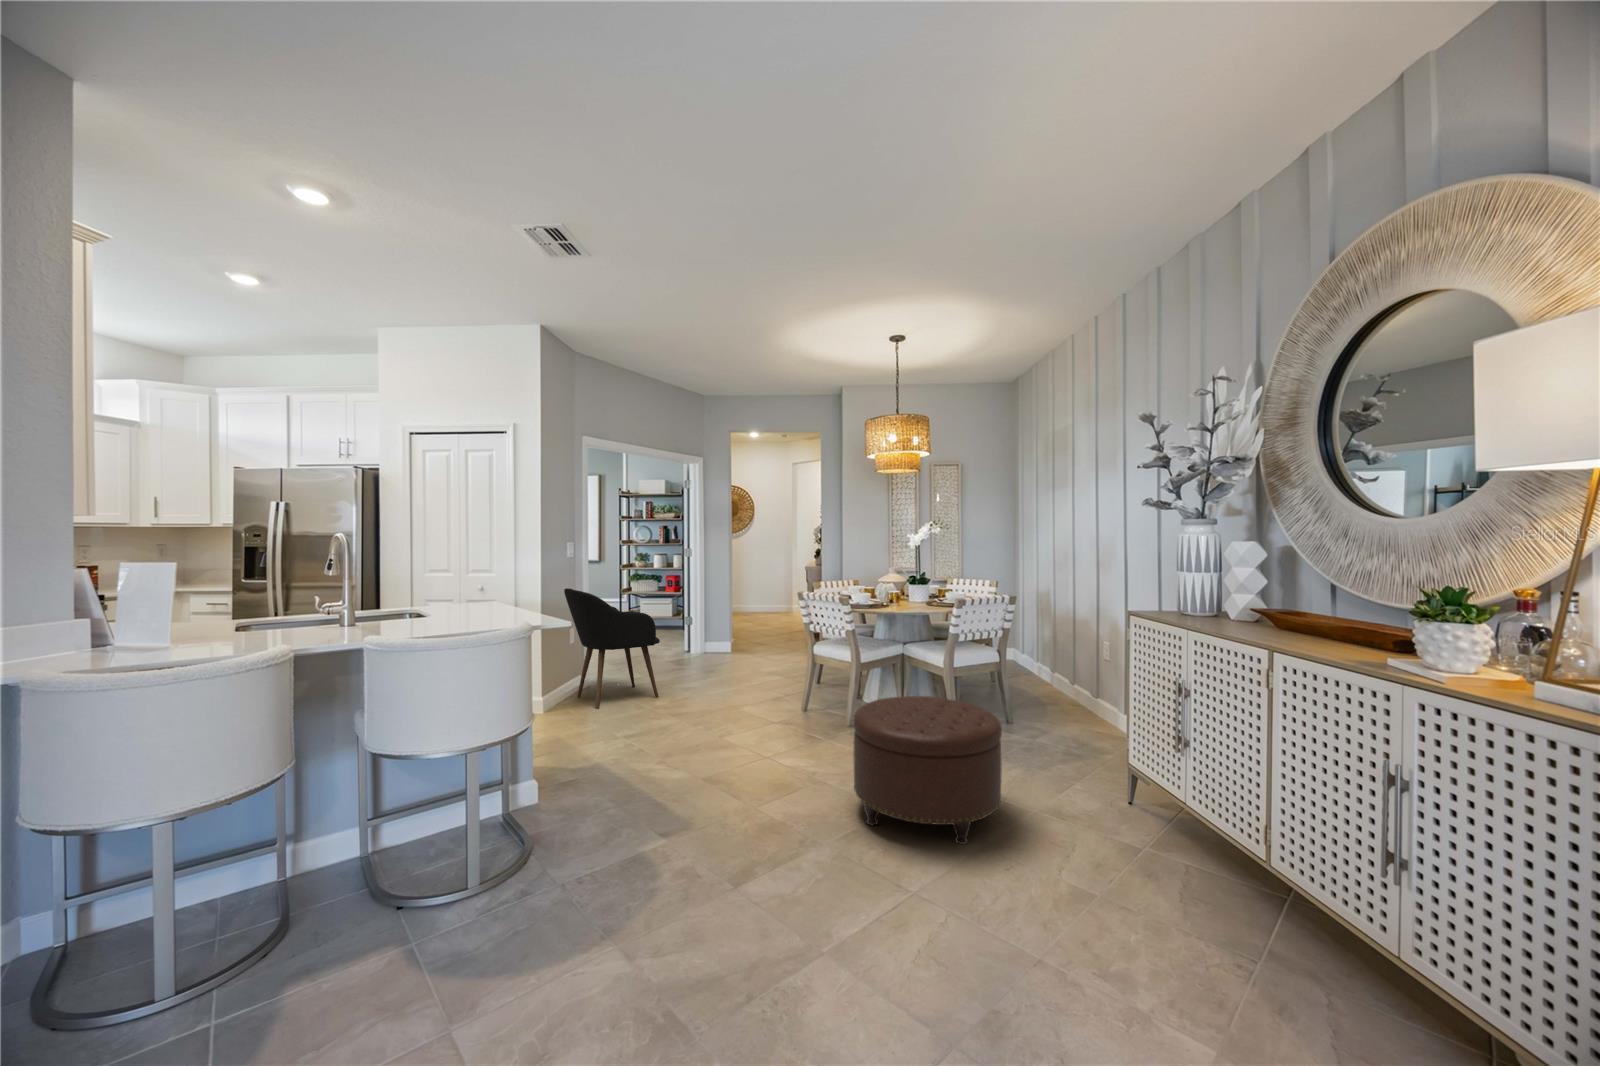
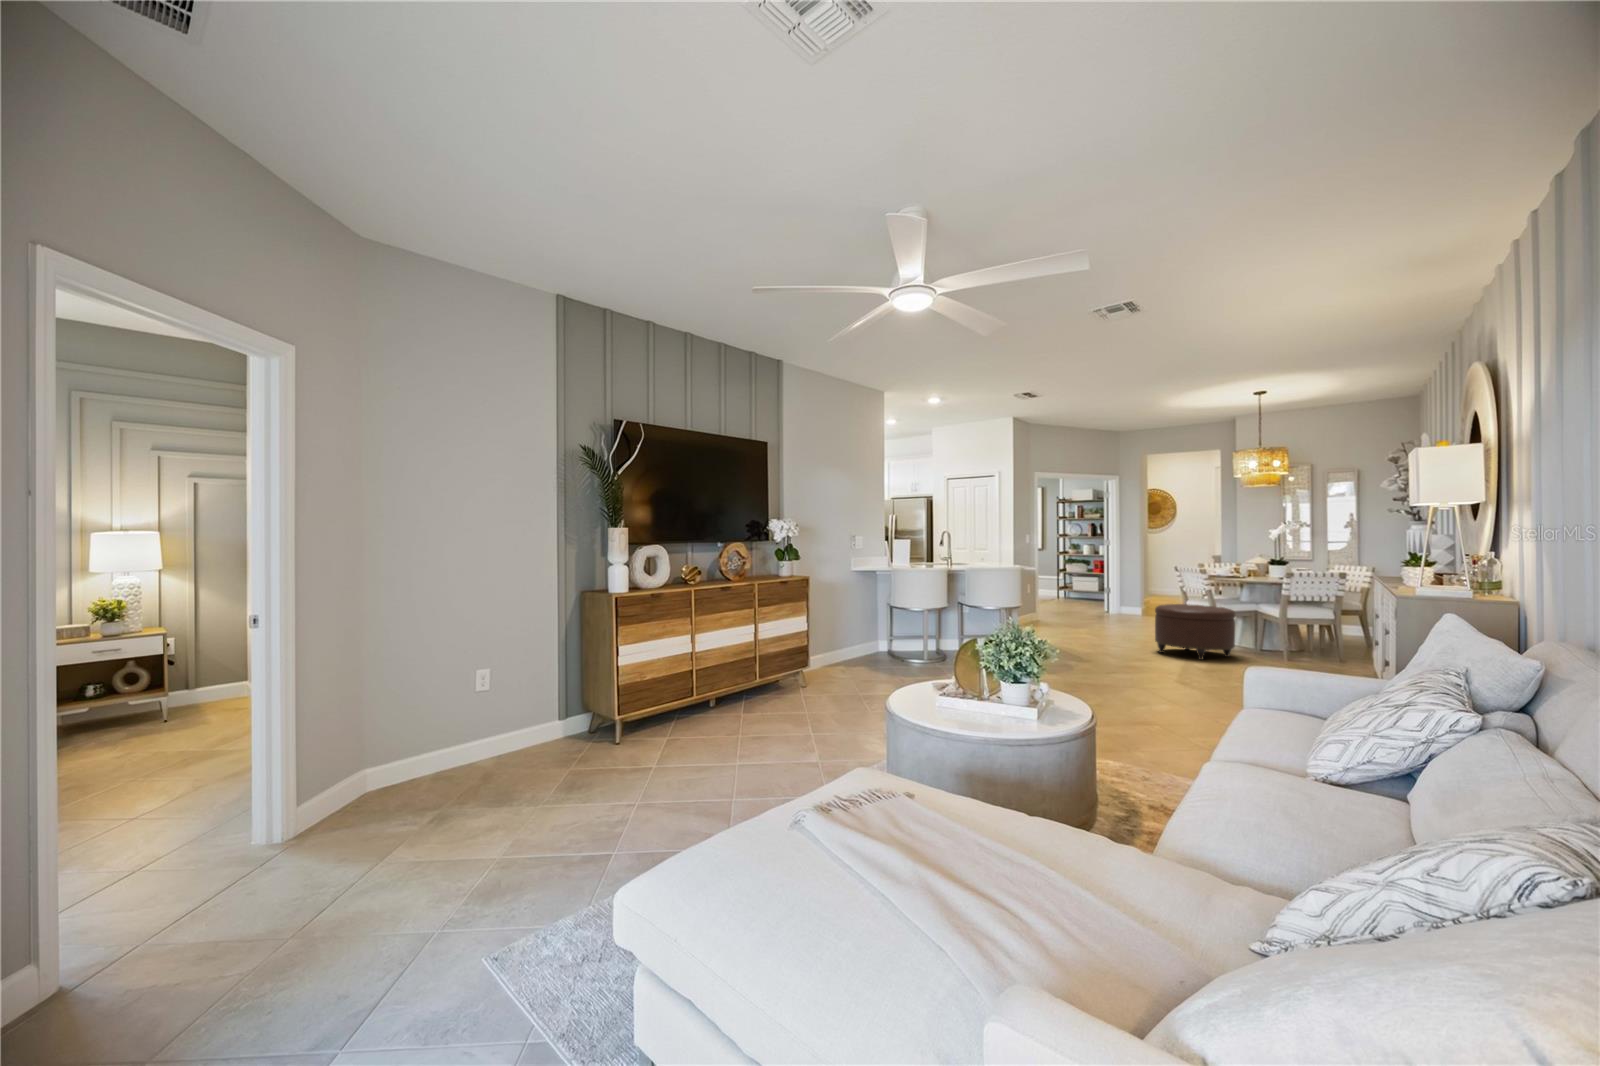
armchair: present [564,588,660,709] -> none [1022,555,1076,621]

